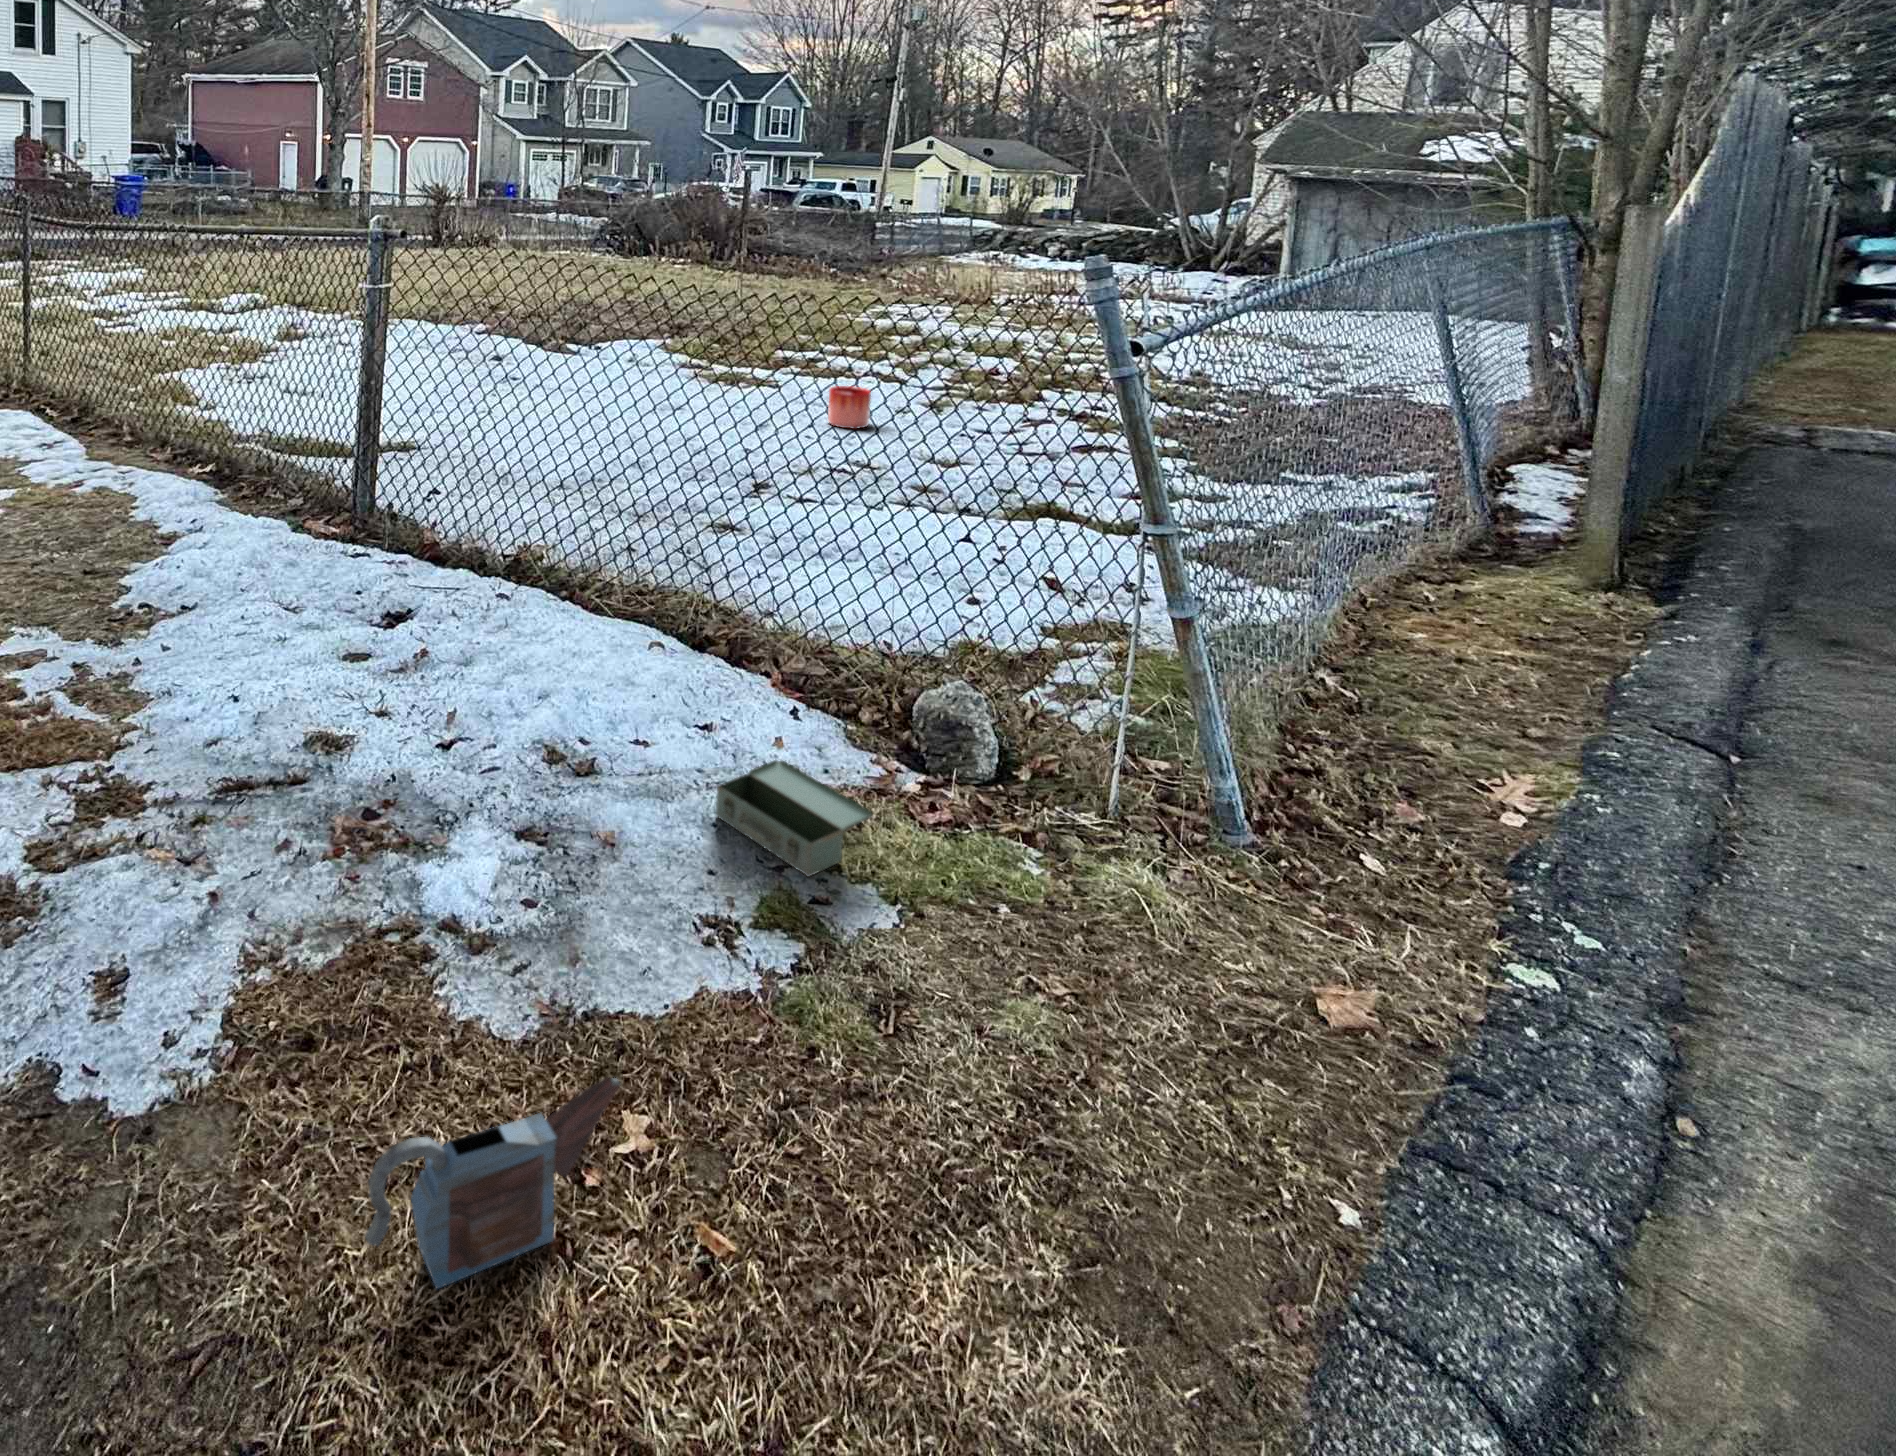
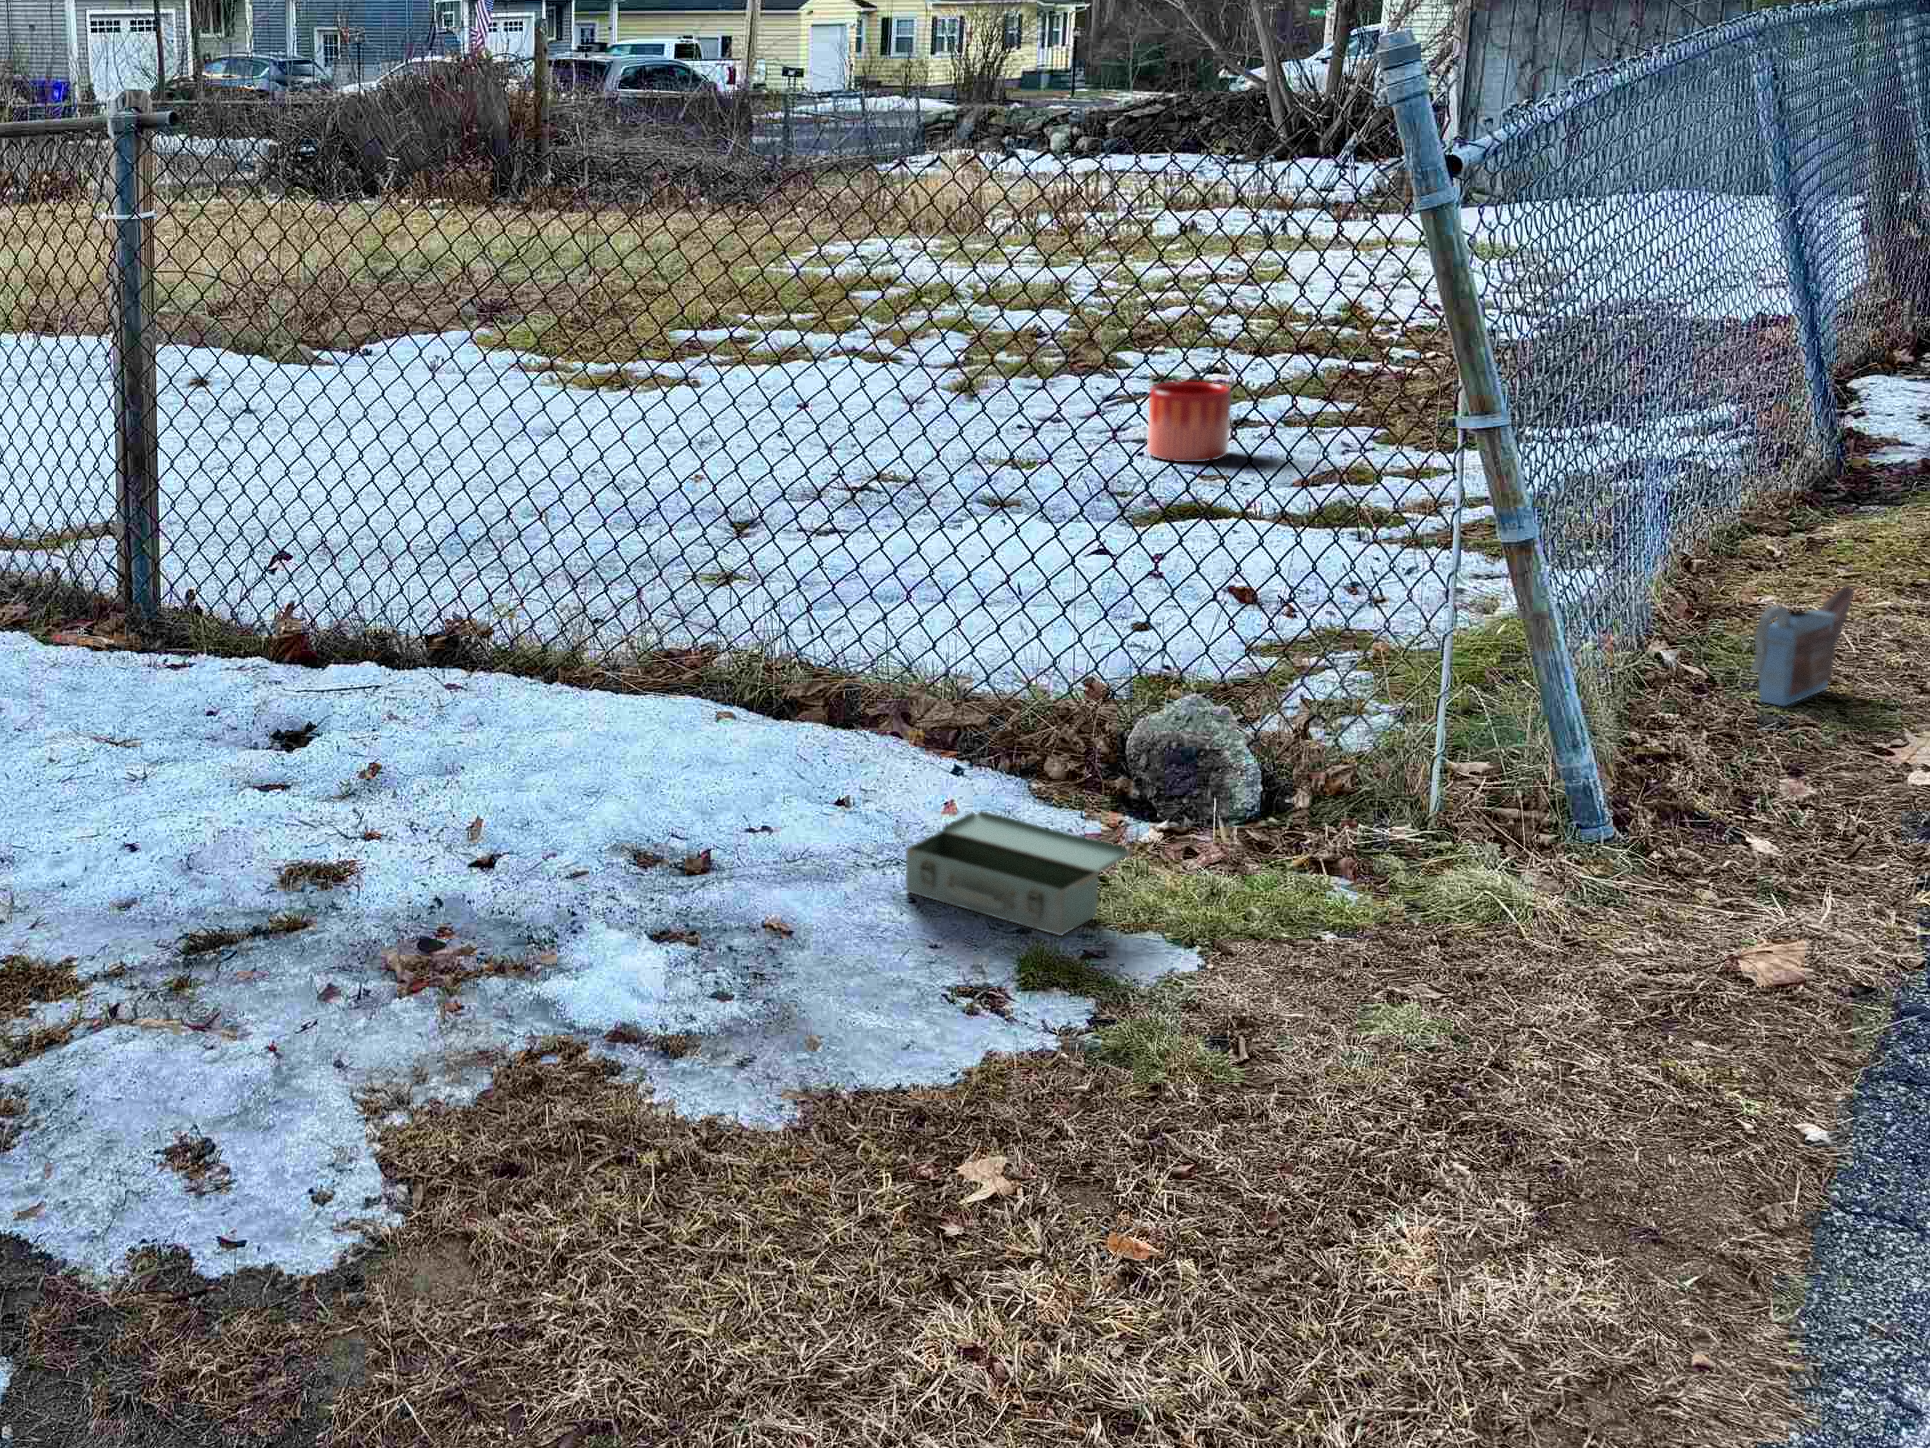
planter: present [828,386,871,428] -> present [1147,382,1231,462]
watering can: present [365,1077,621,1289] -> present [1751,586,1854,706]

